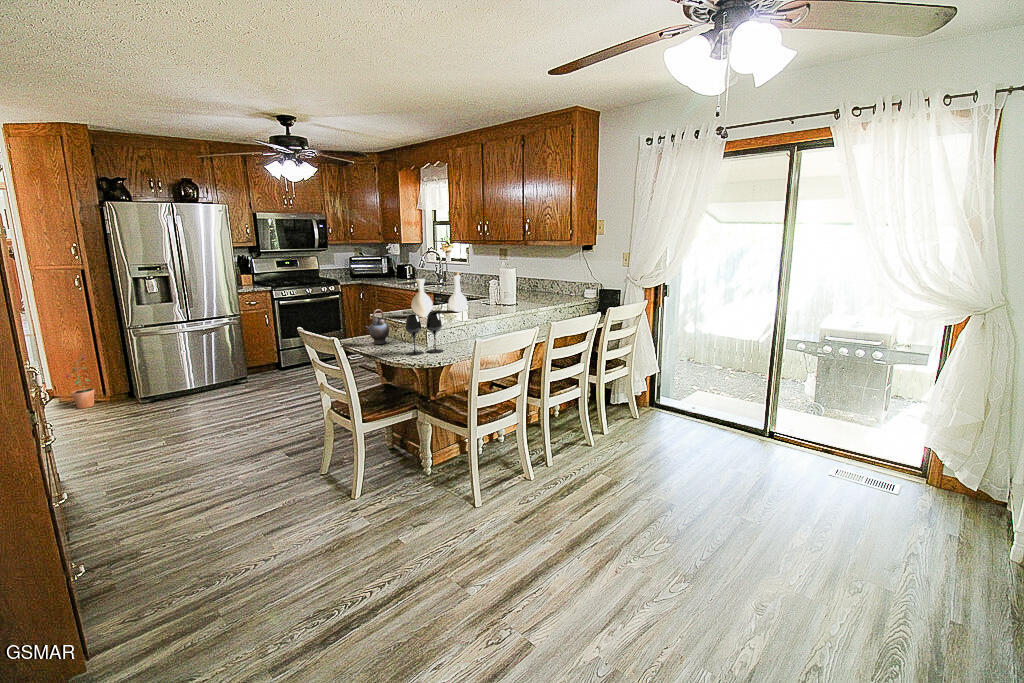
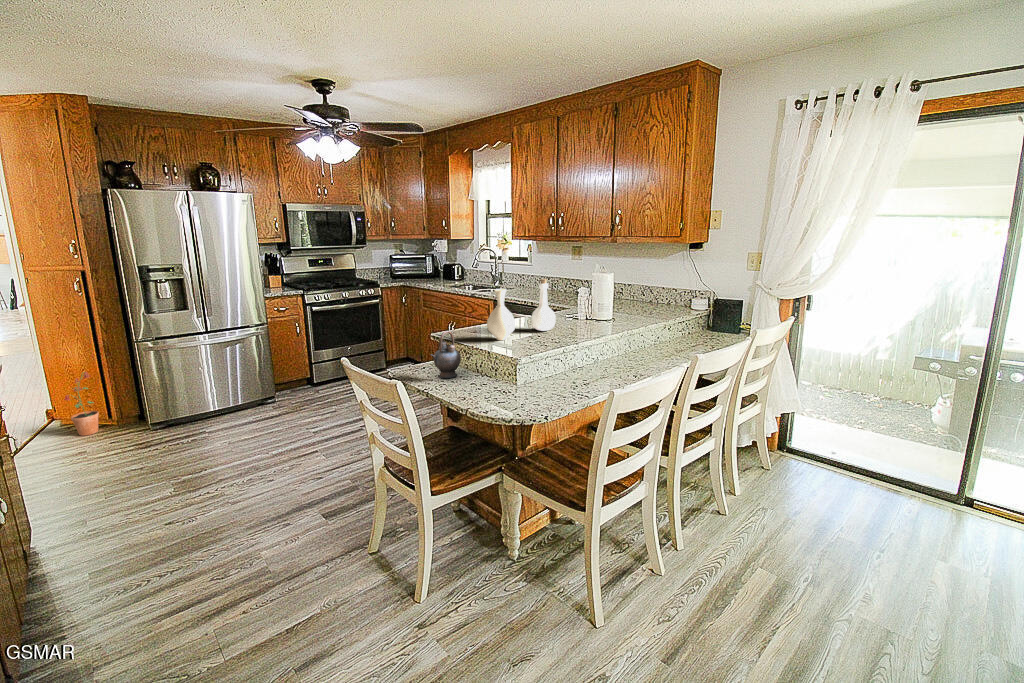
wine glass: present [405,313,443,355] -> none [491,340,541,400]

